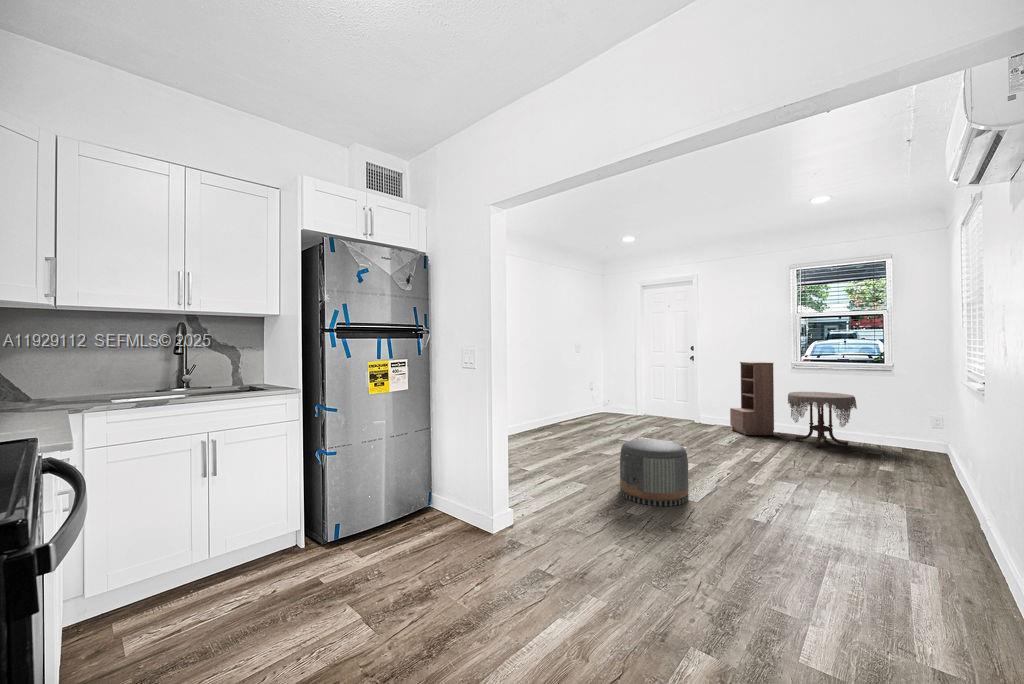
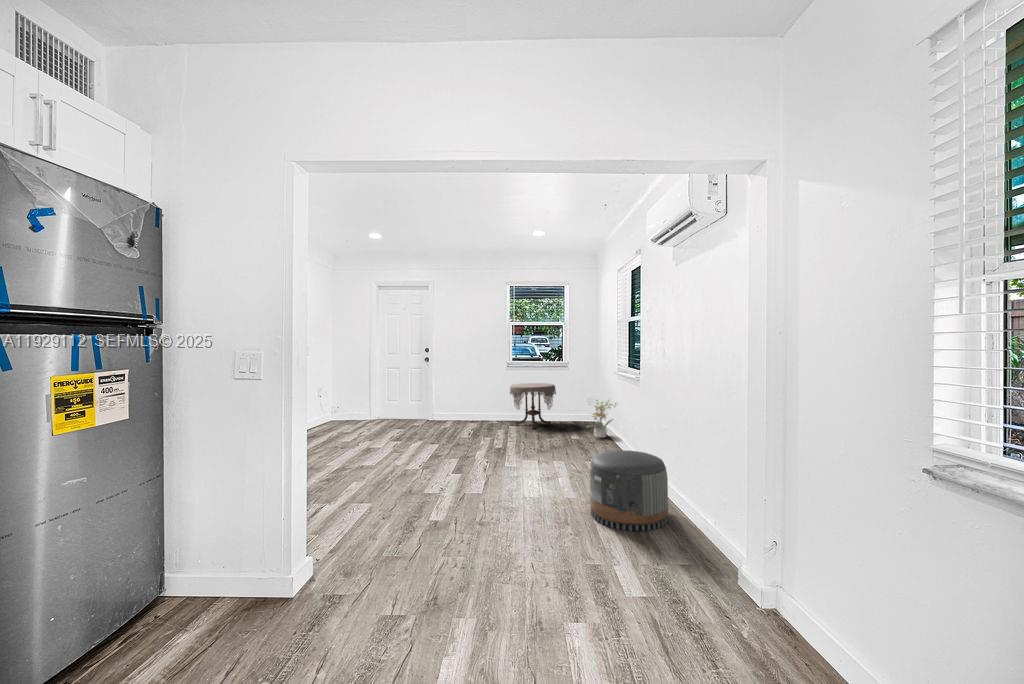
bookshelf: present [730,362,774,435] -> none [463,360,498,426]
potted plant: none [892,421,955,475] -> present [587,400,617,438]
pouf: present [620,439,688,506] -> present [590,450,668,531]

